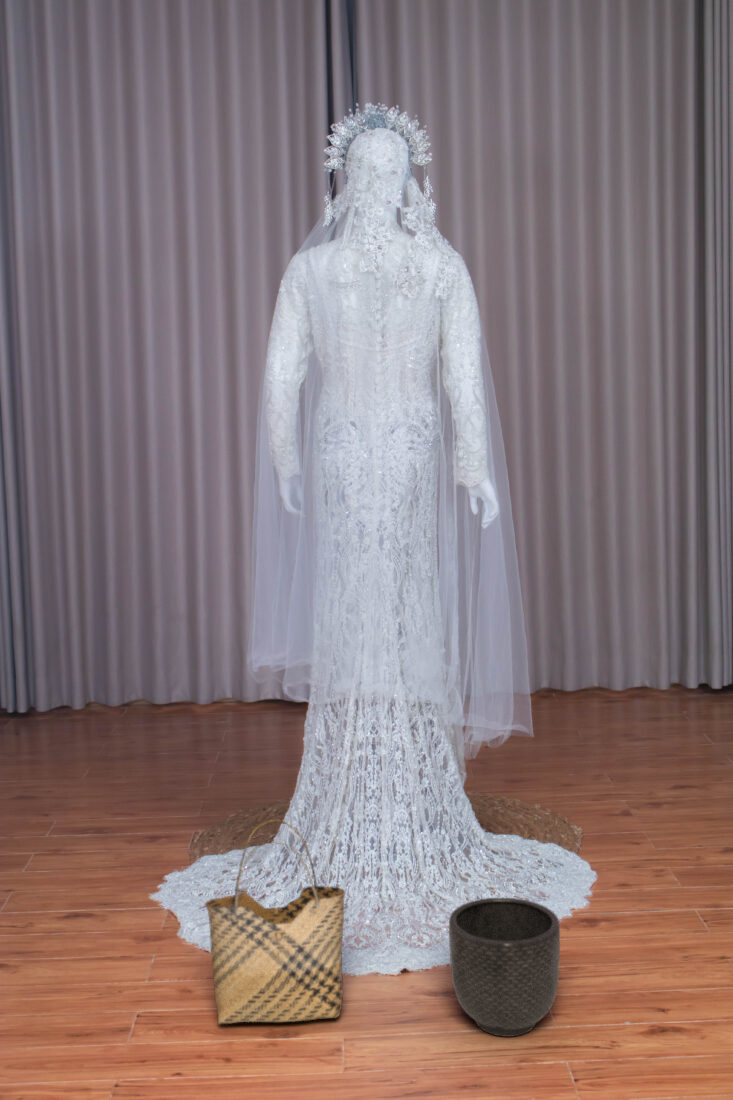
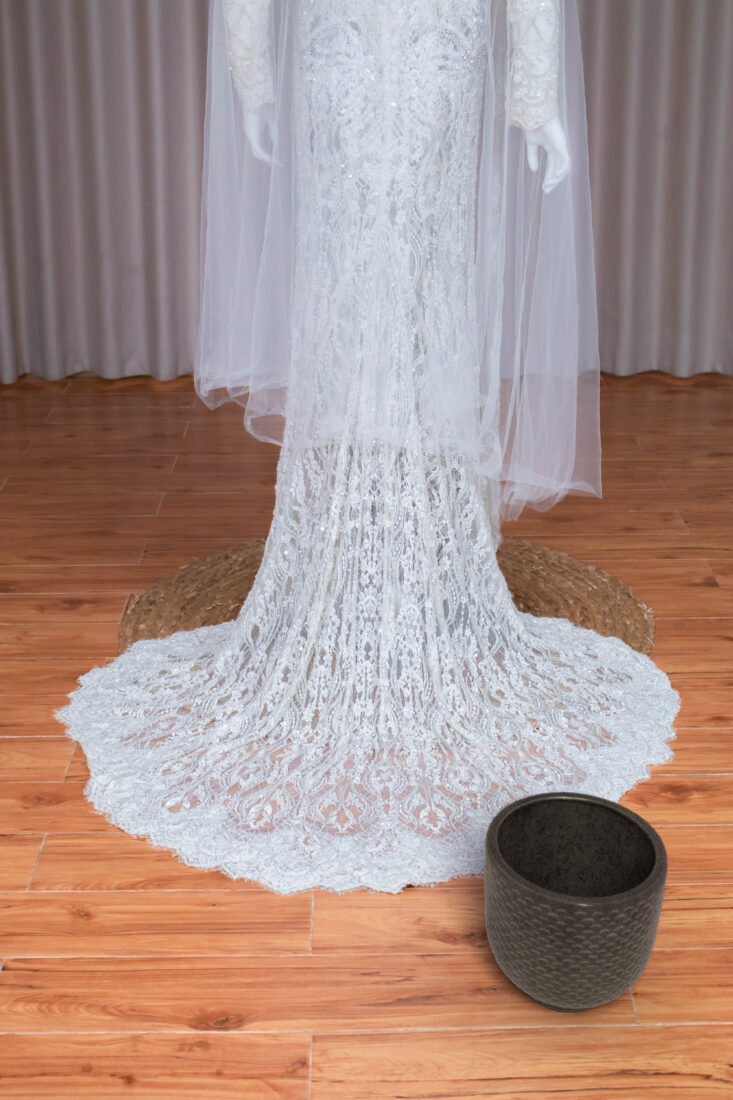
woven basket: present [205,819,345,1024] -> none [90,664,320,971]

